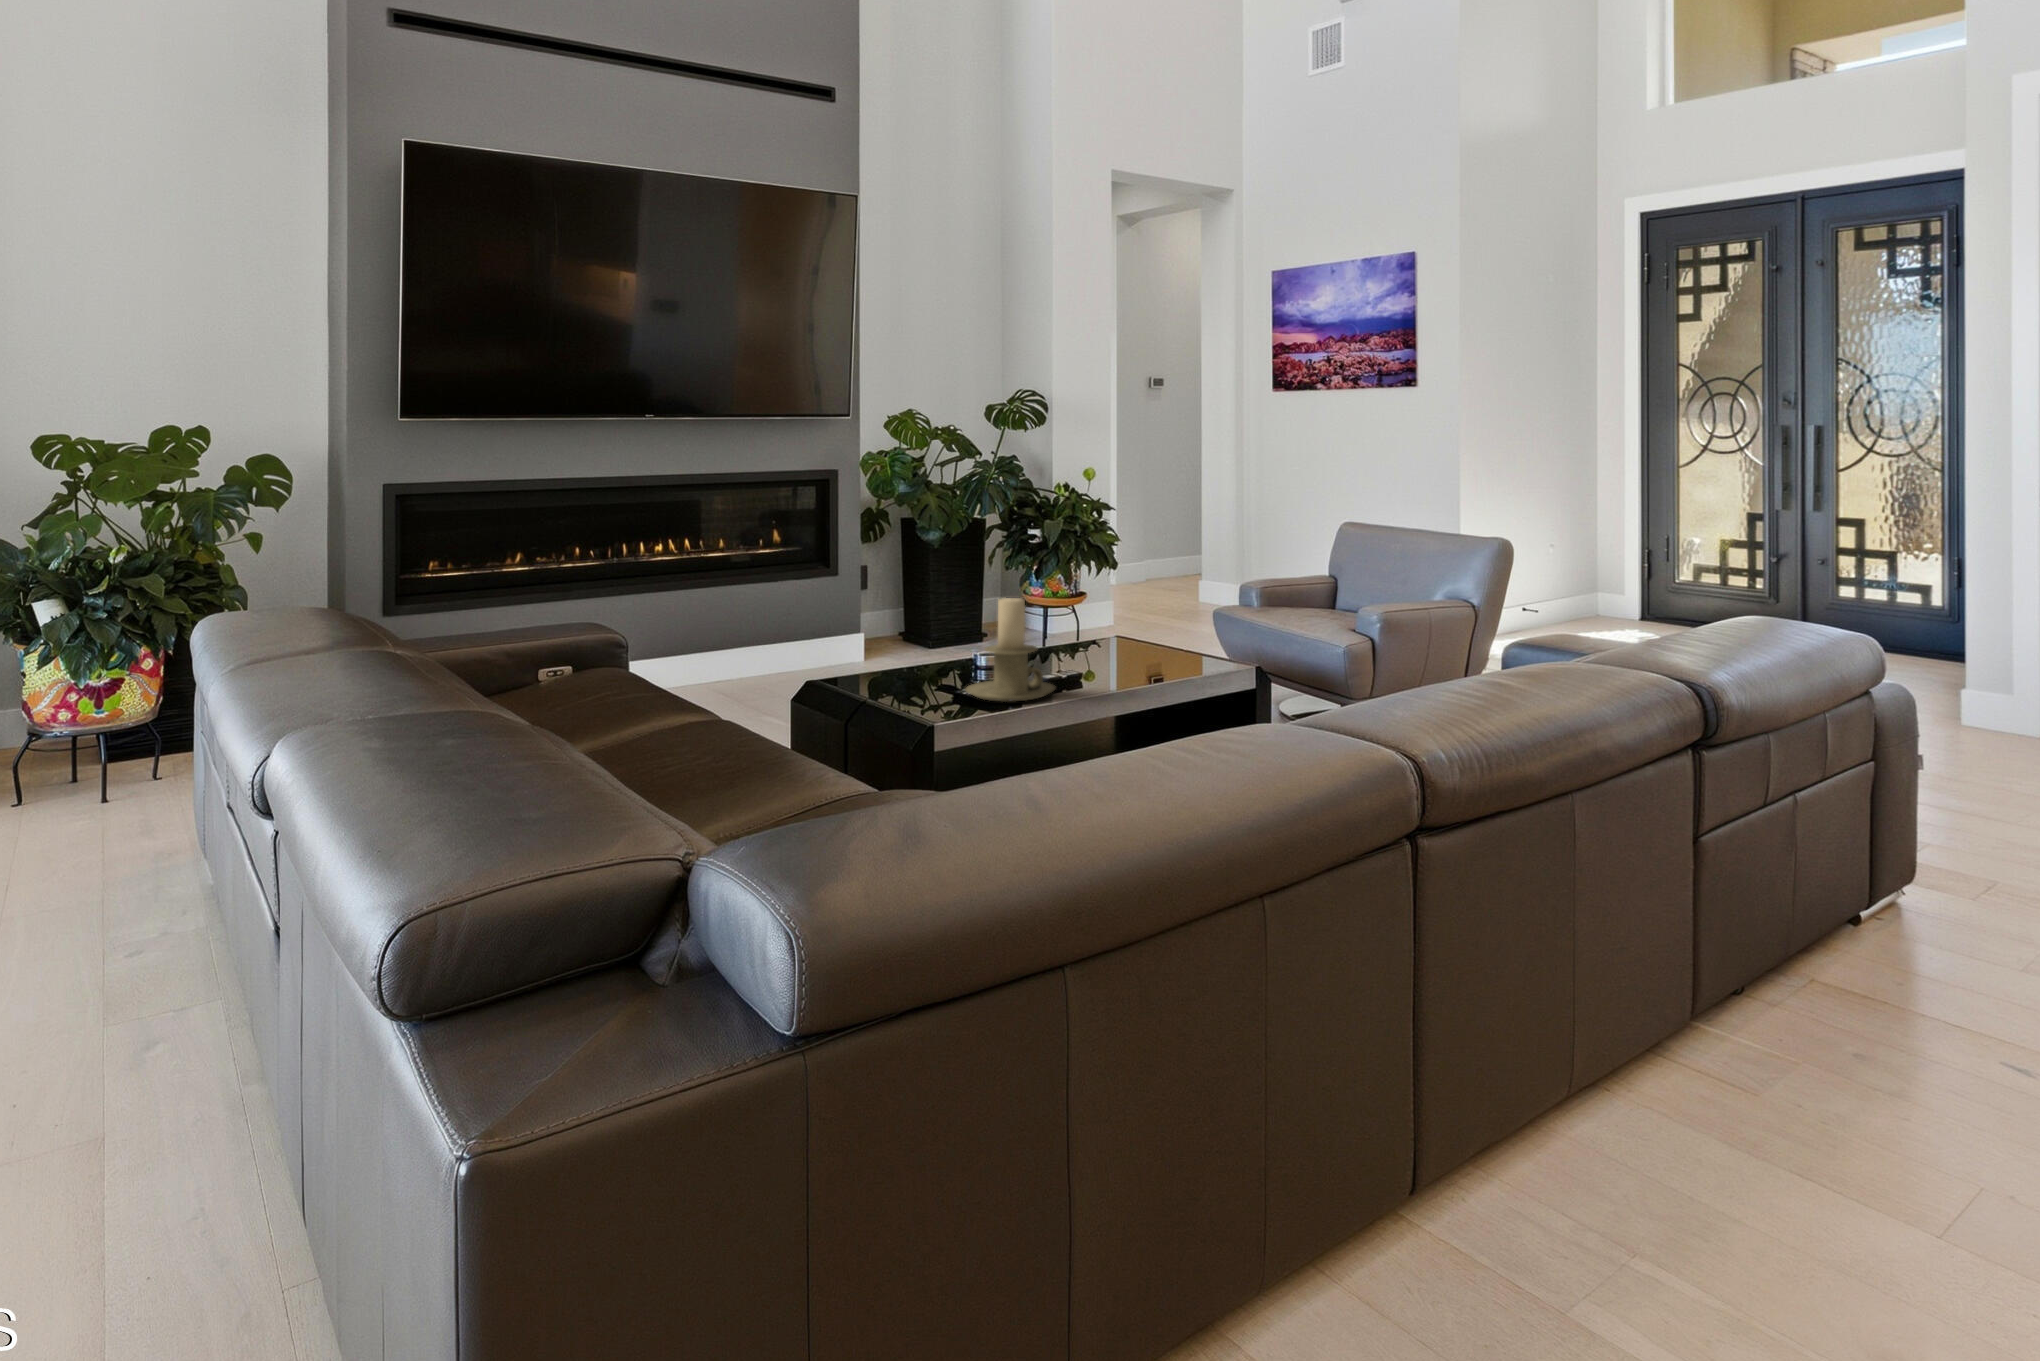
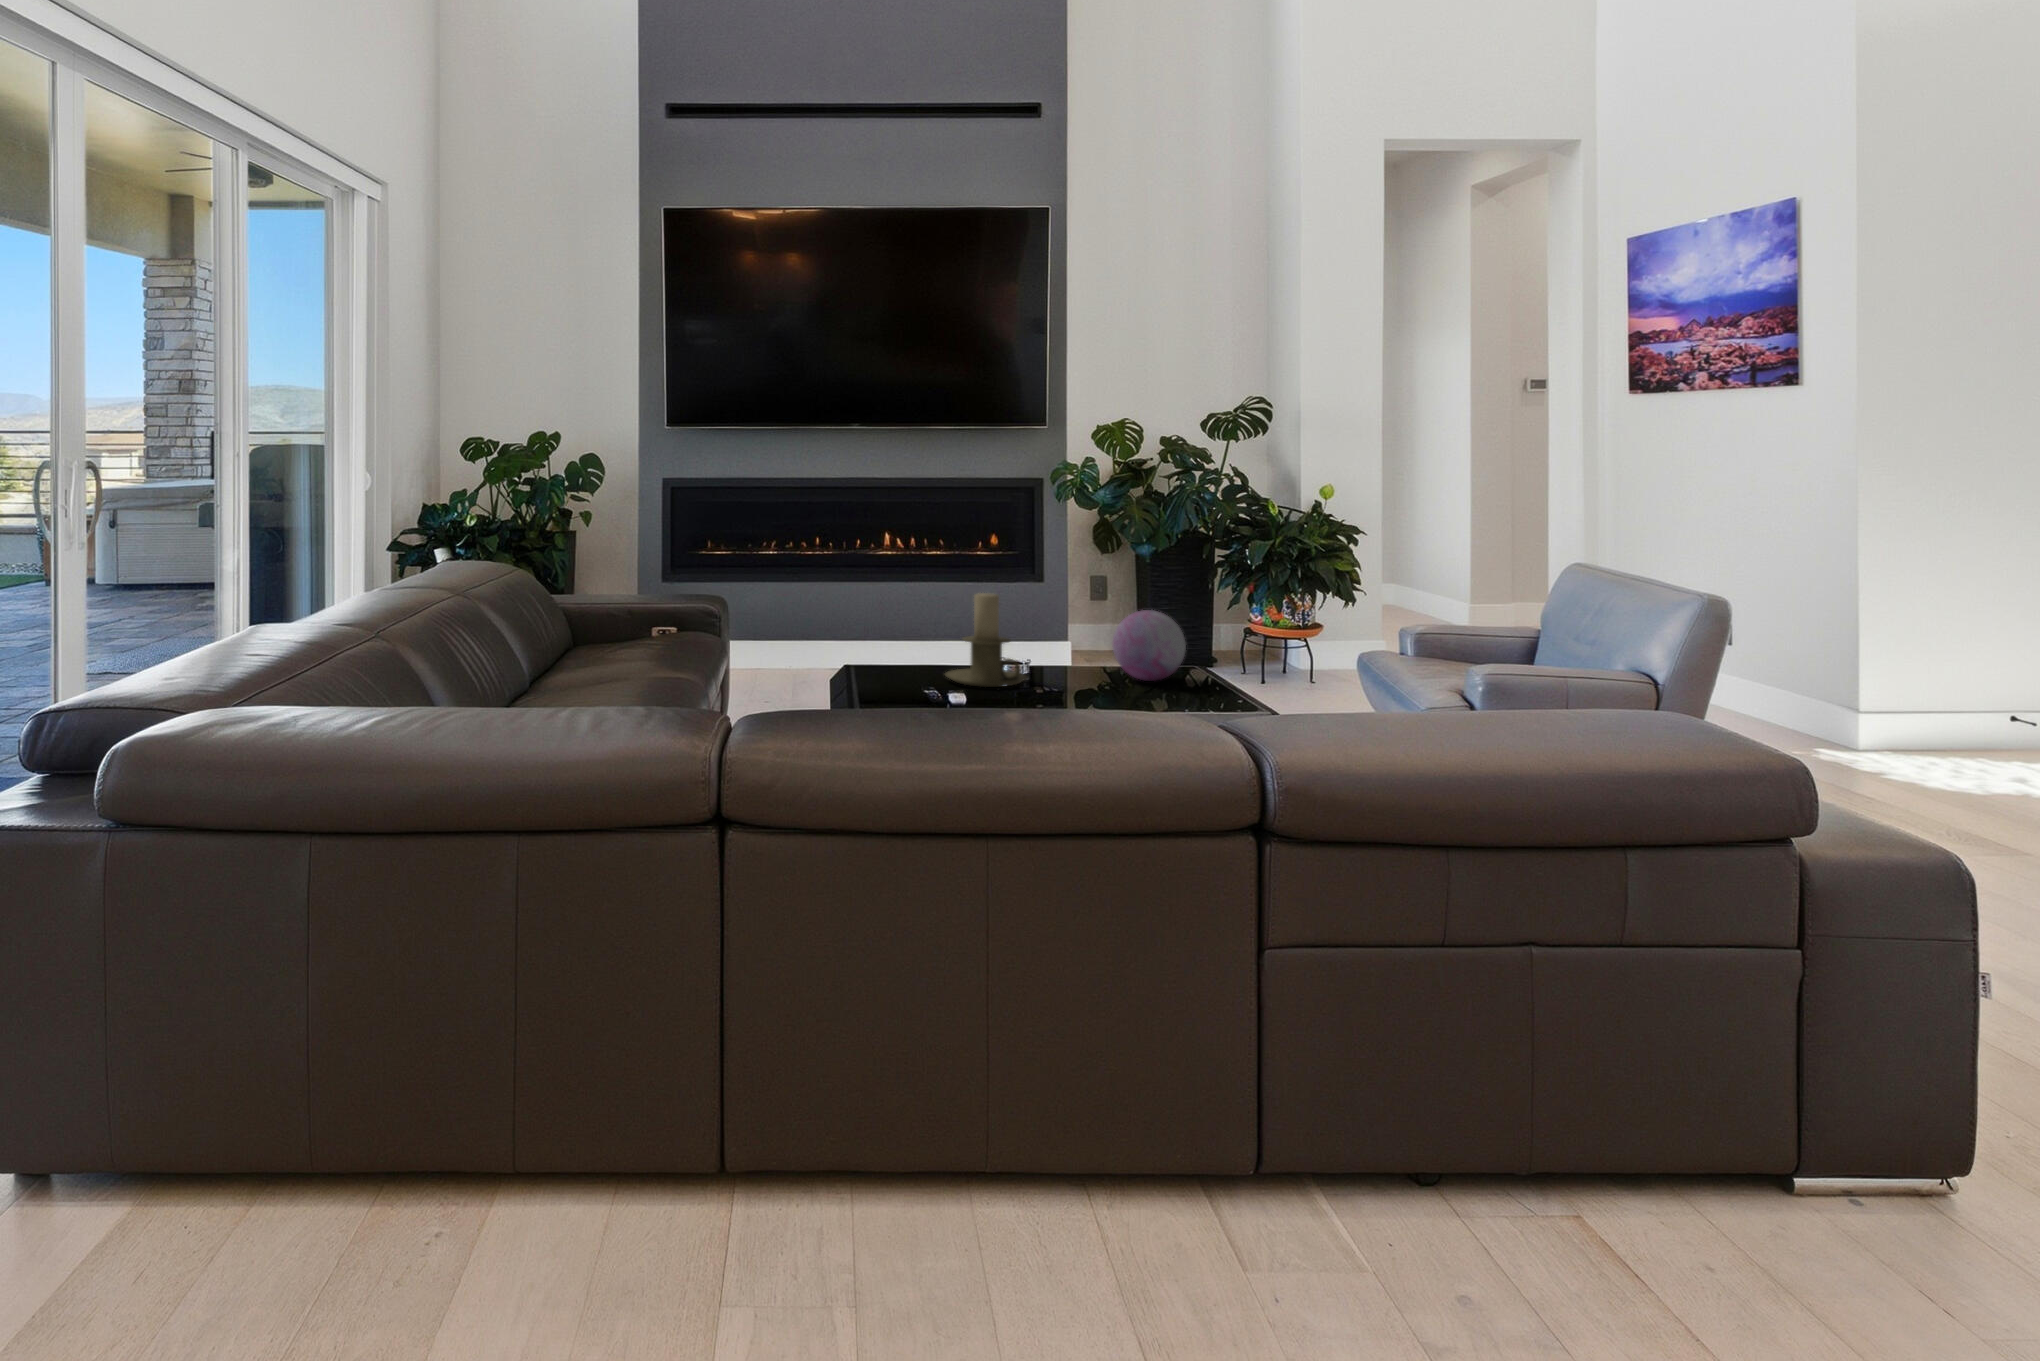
decorative orb: none [1116,601,1186,673] -> present [1112,610,1186,681]

